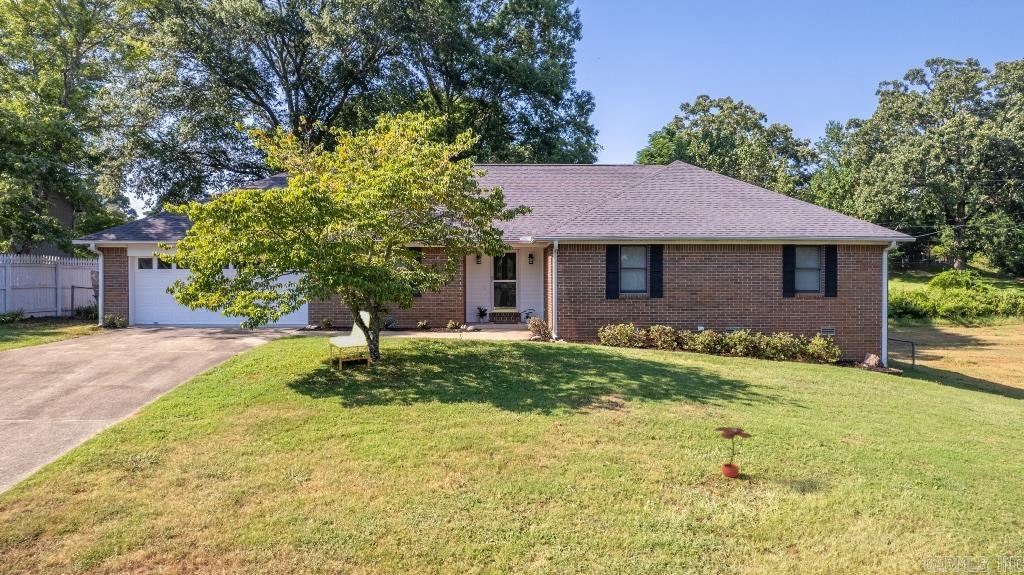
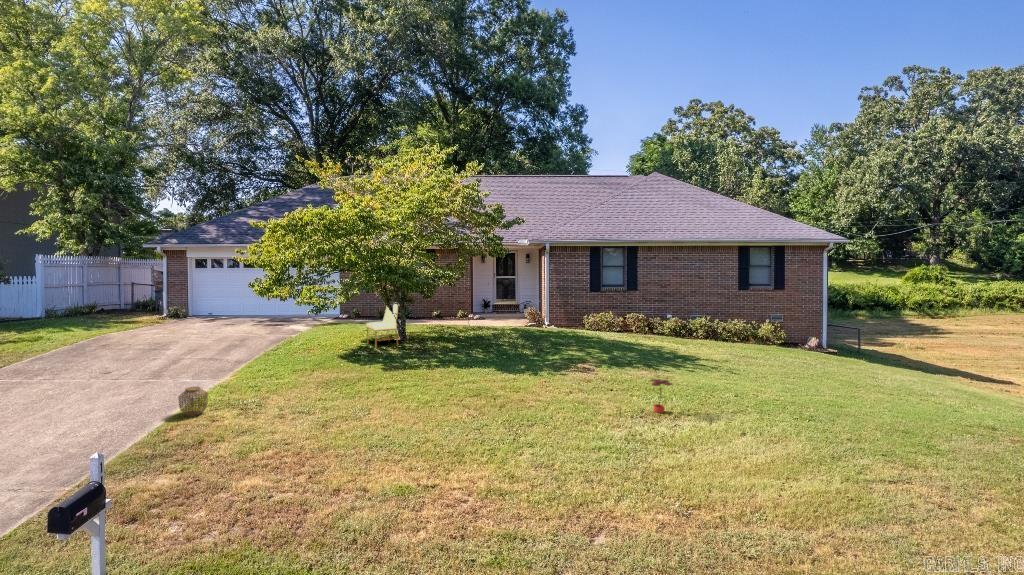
woven basket: none [22,439,71,484] -> present [179,387,208,416]

